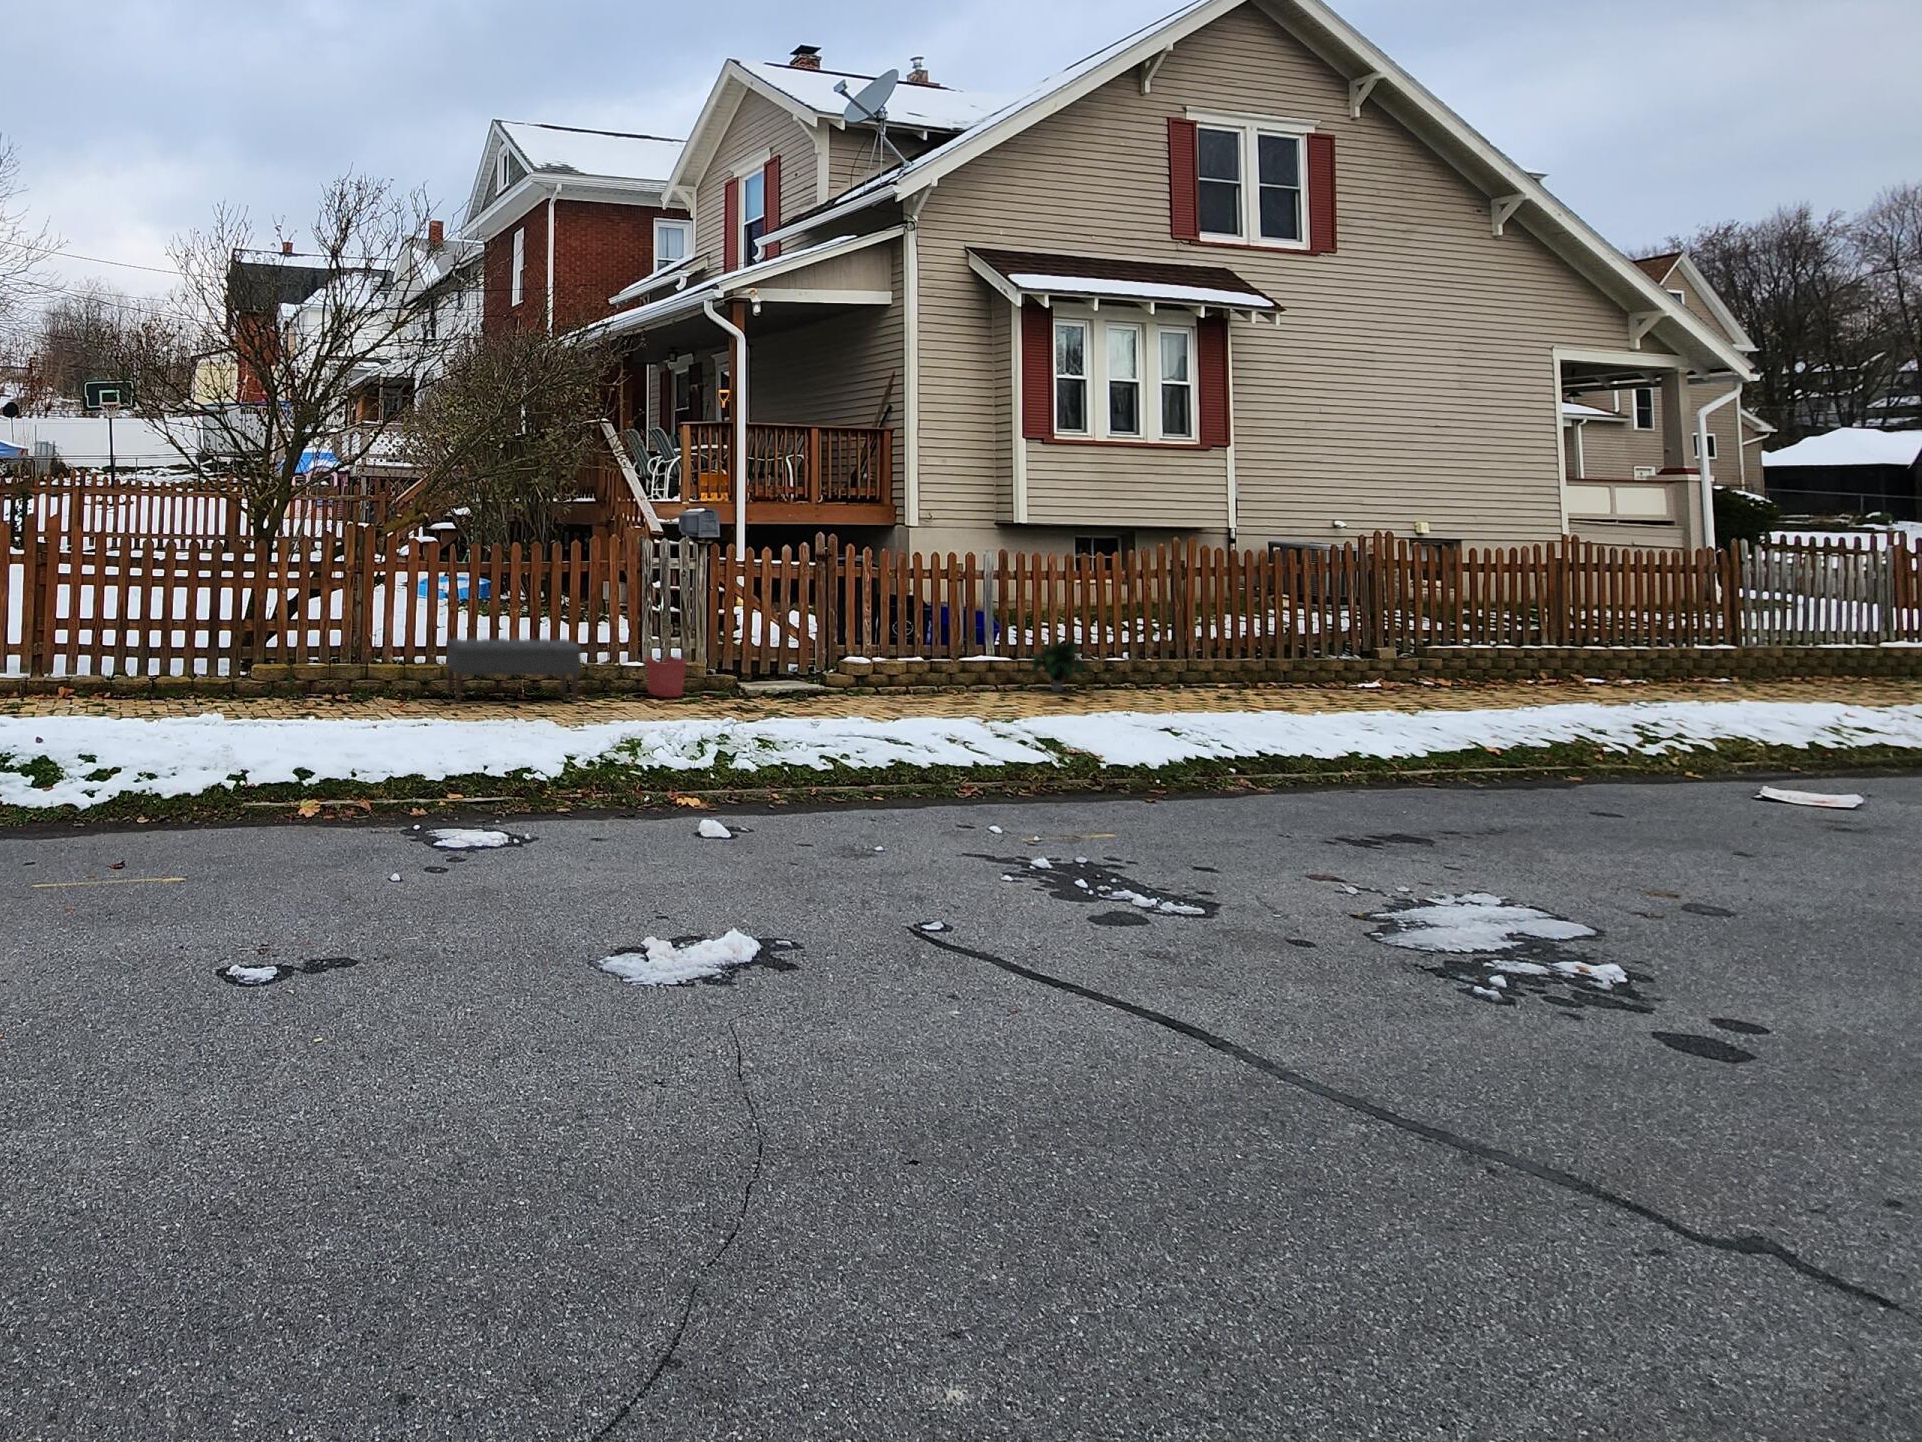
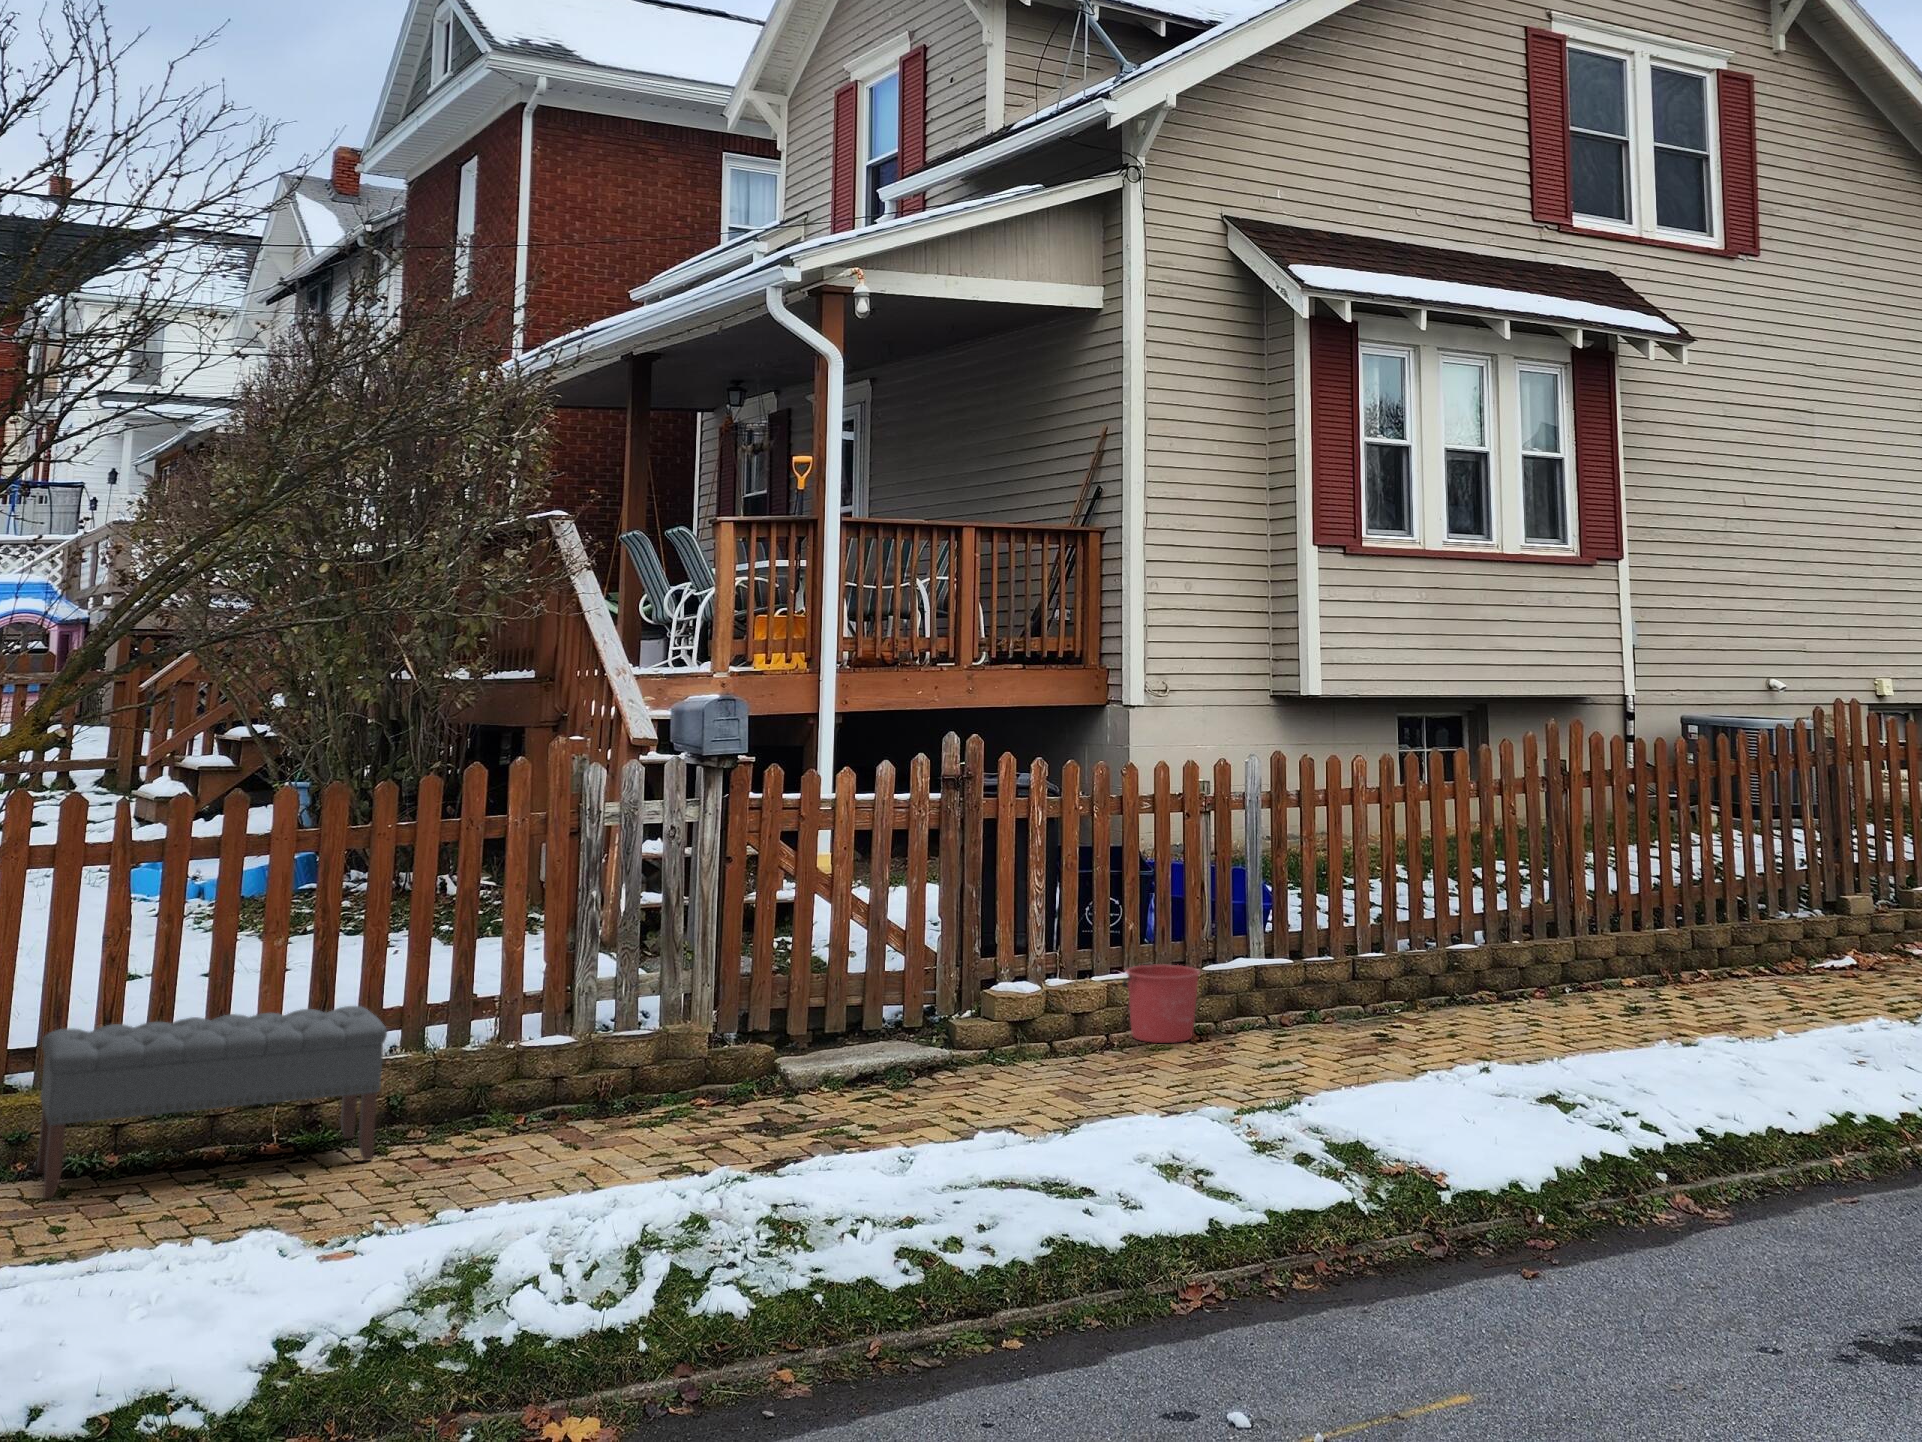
potted plant: present [1024,638,1089,692] -> none [1310,913,1445,1023]
bucket: present [644,656,687,697] -> present [1122,964,1200,1043]

